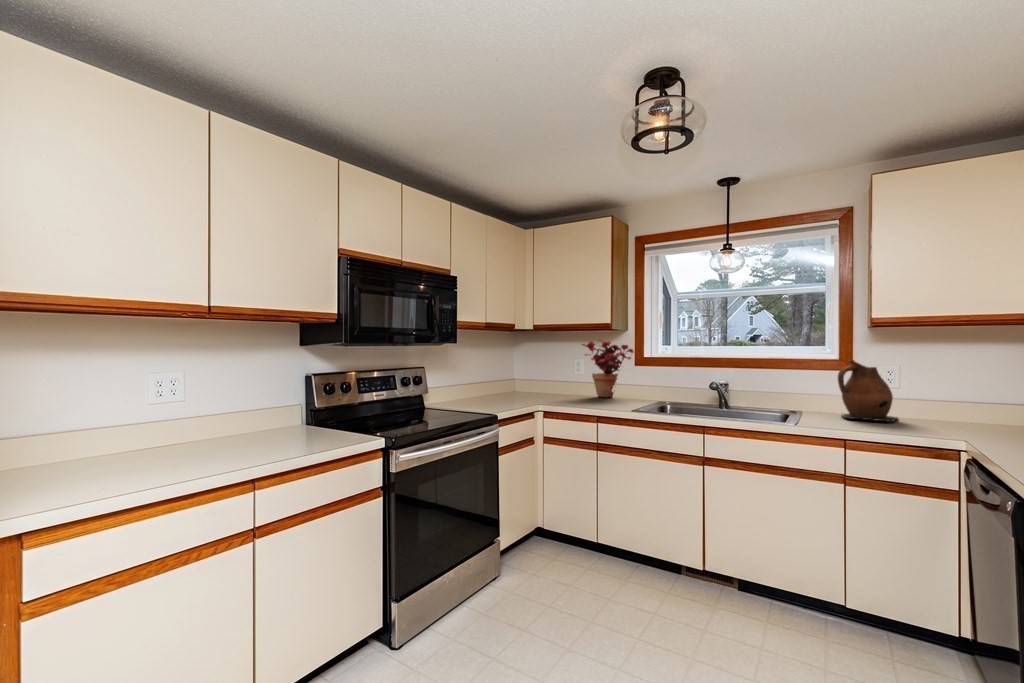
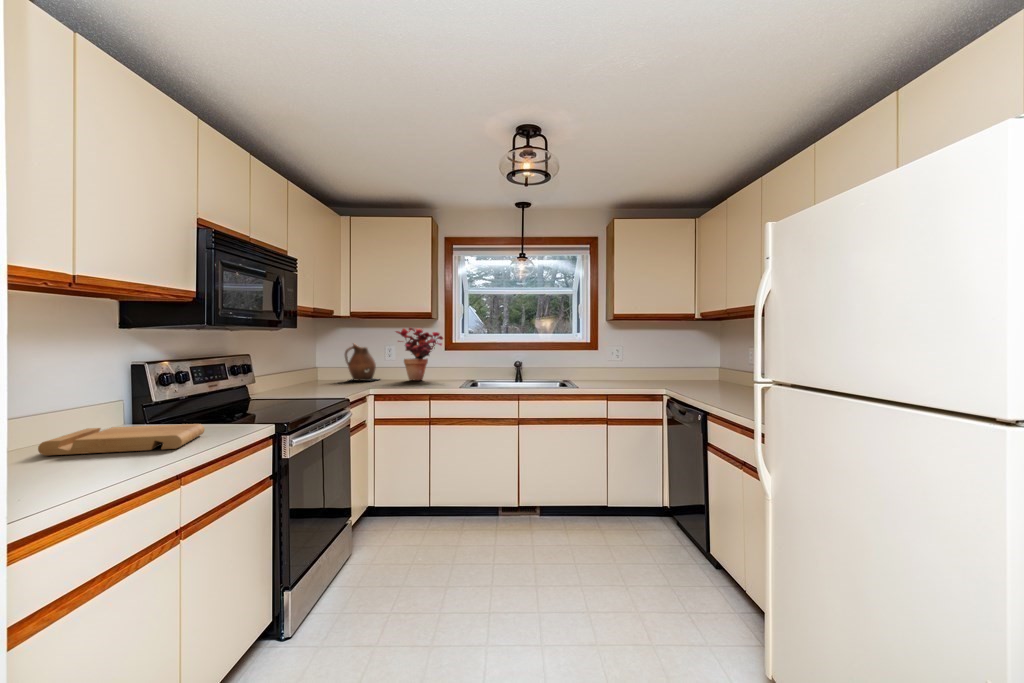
ceramic pitcher: present [838,360,897,422] -> present [345,344,376,381]
cutting board: none [200,429,321,454] -> present [38,424,205,455]

